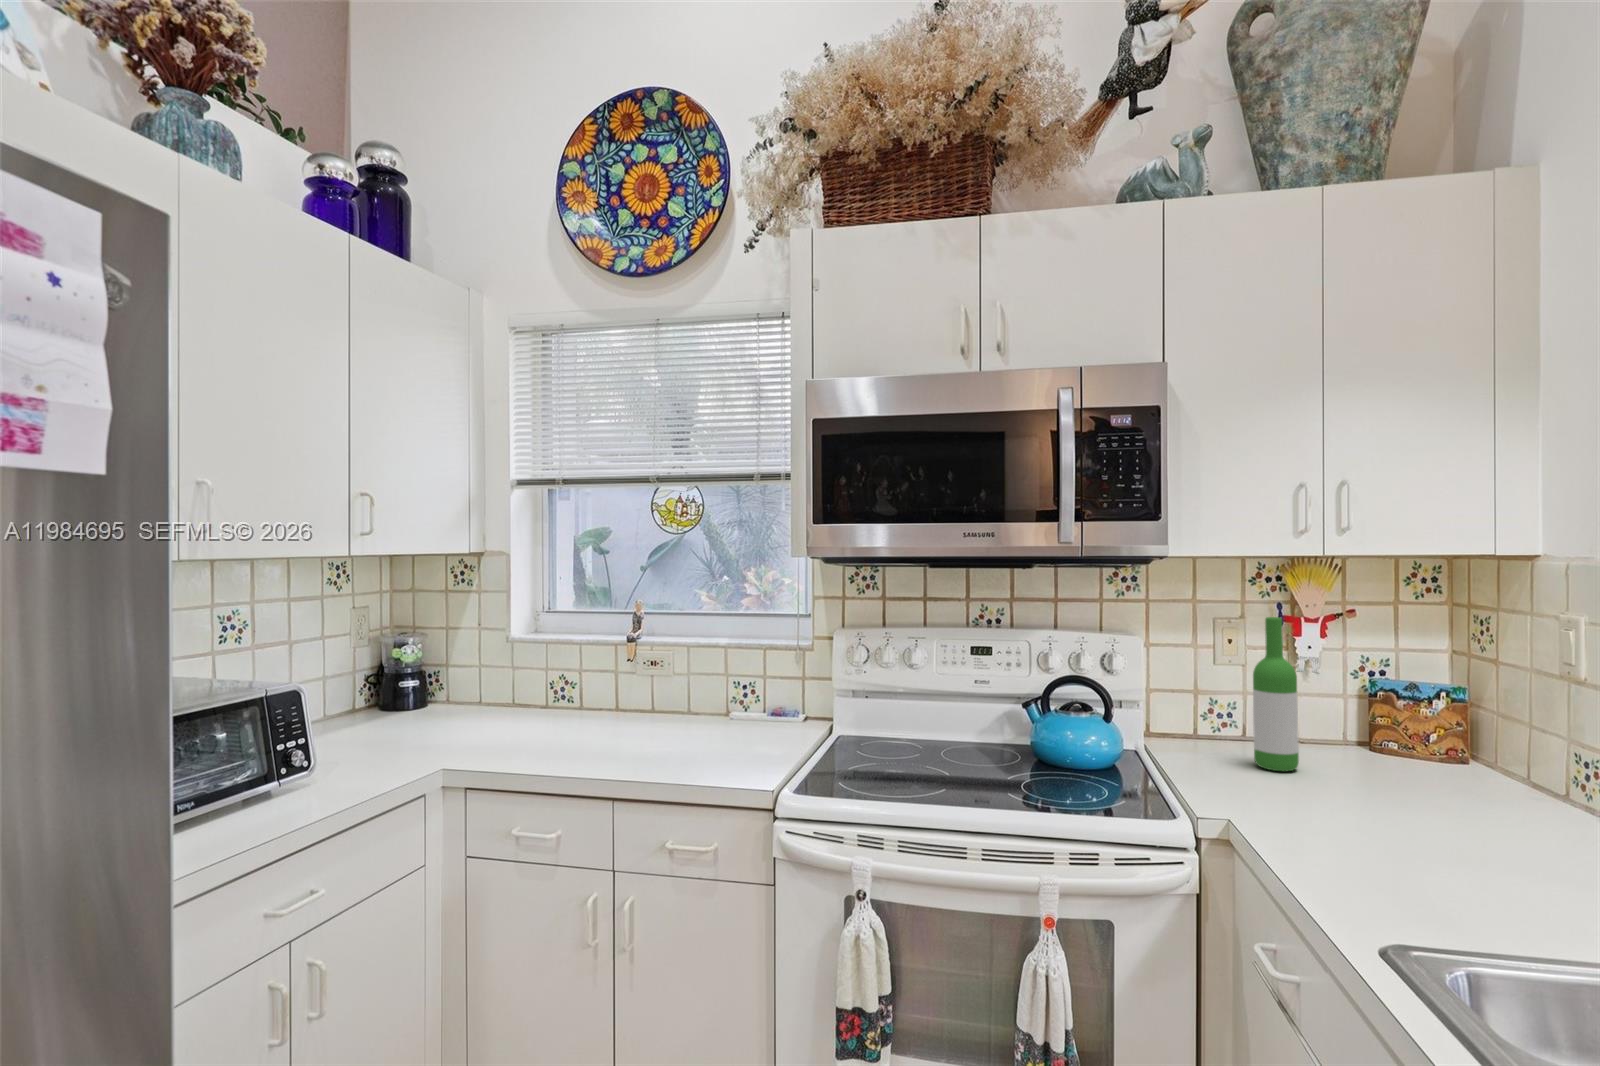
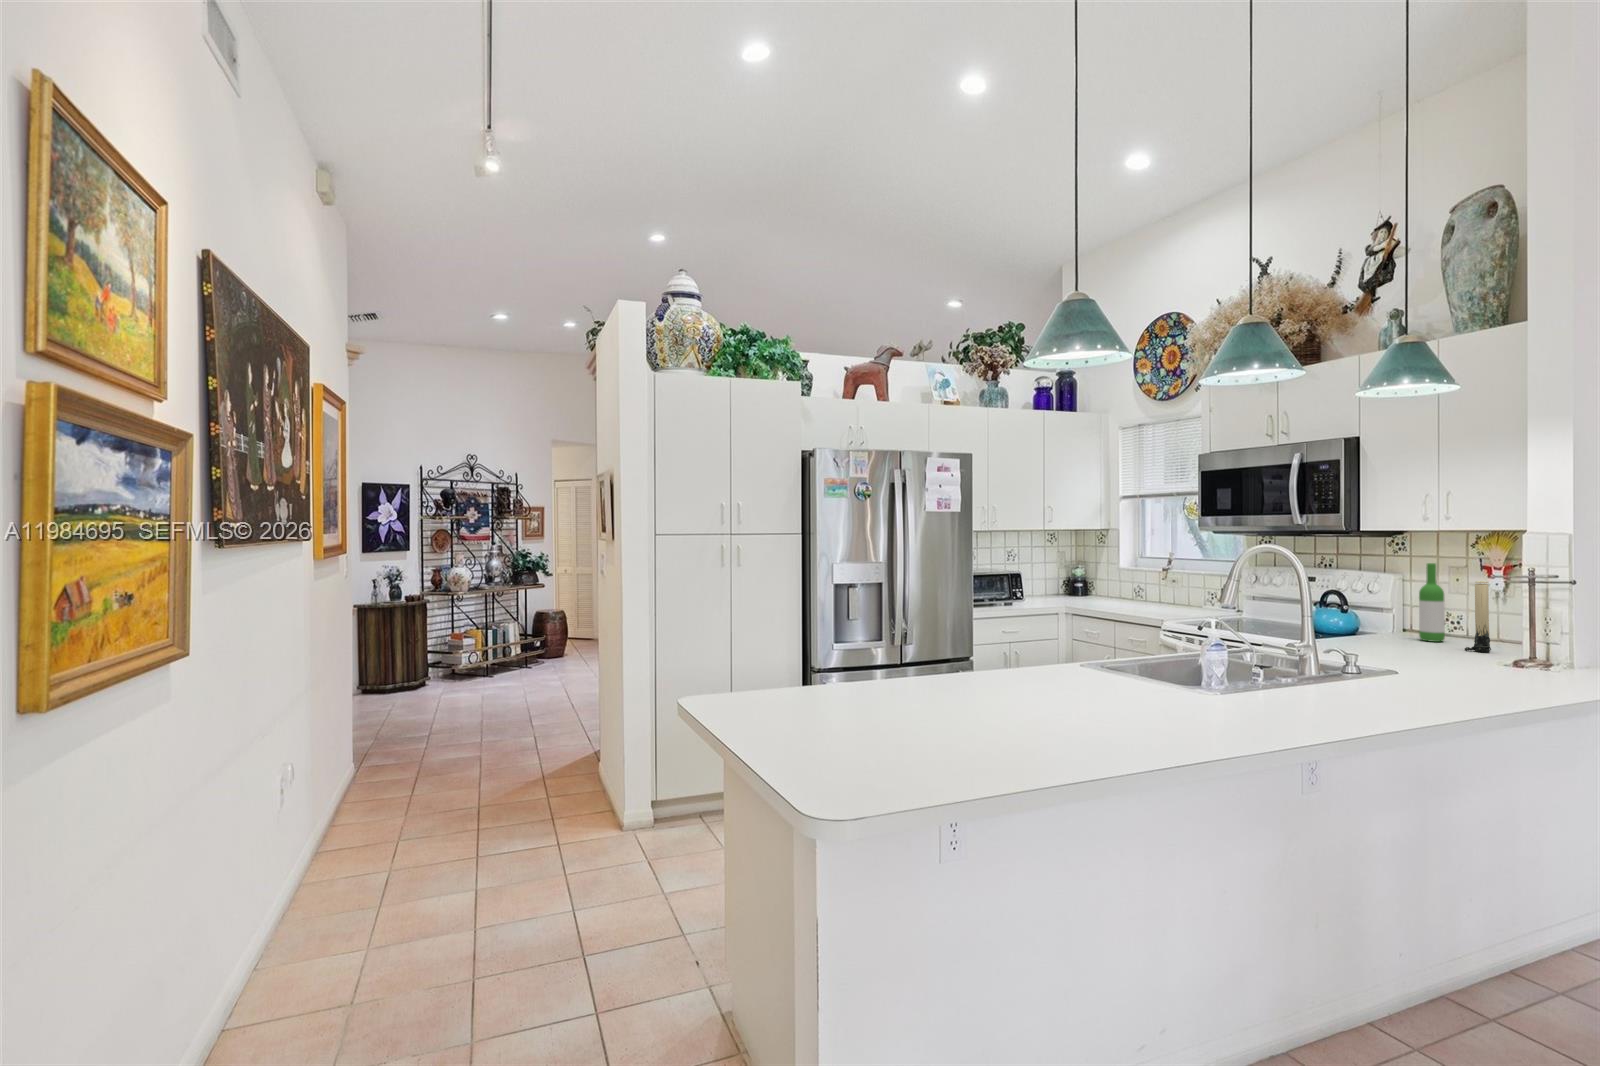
candle: none [1416,654,1456,797] -> present [1465,581,1491,652]

